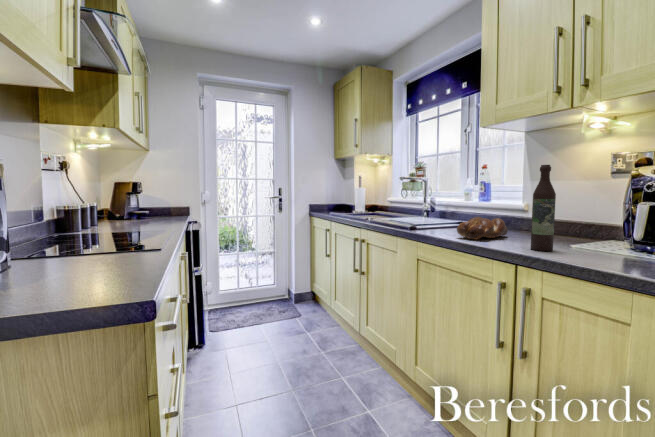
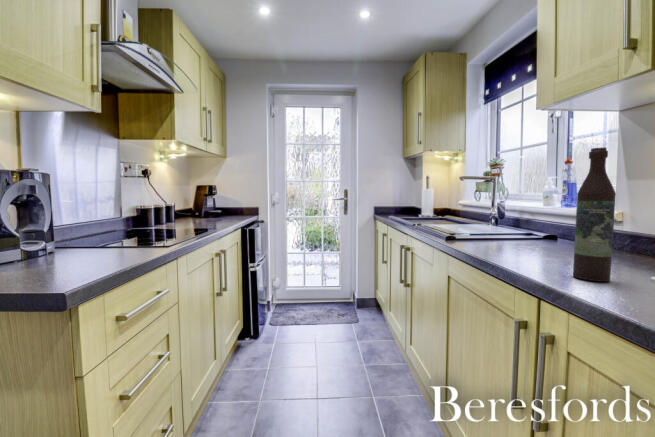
bread loaf: present [457,217,508,240] -> none [486,225,569,256]

